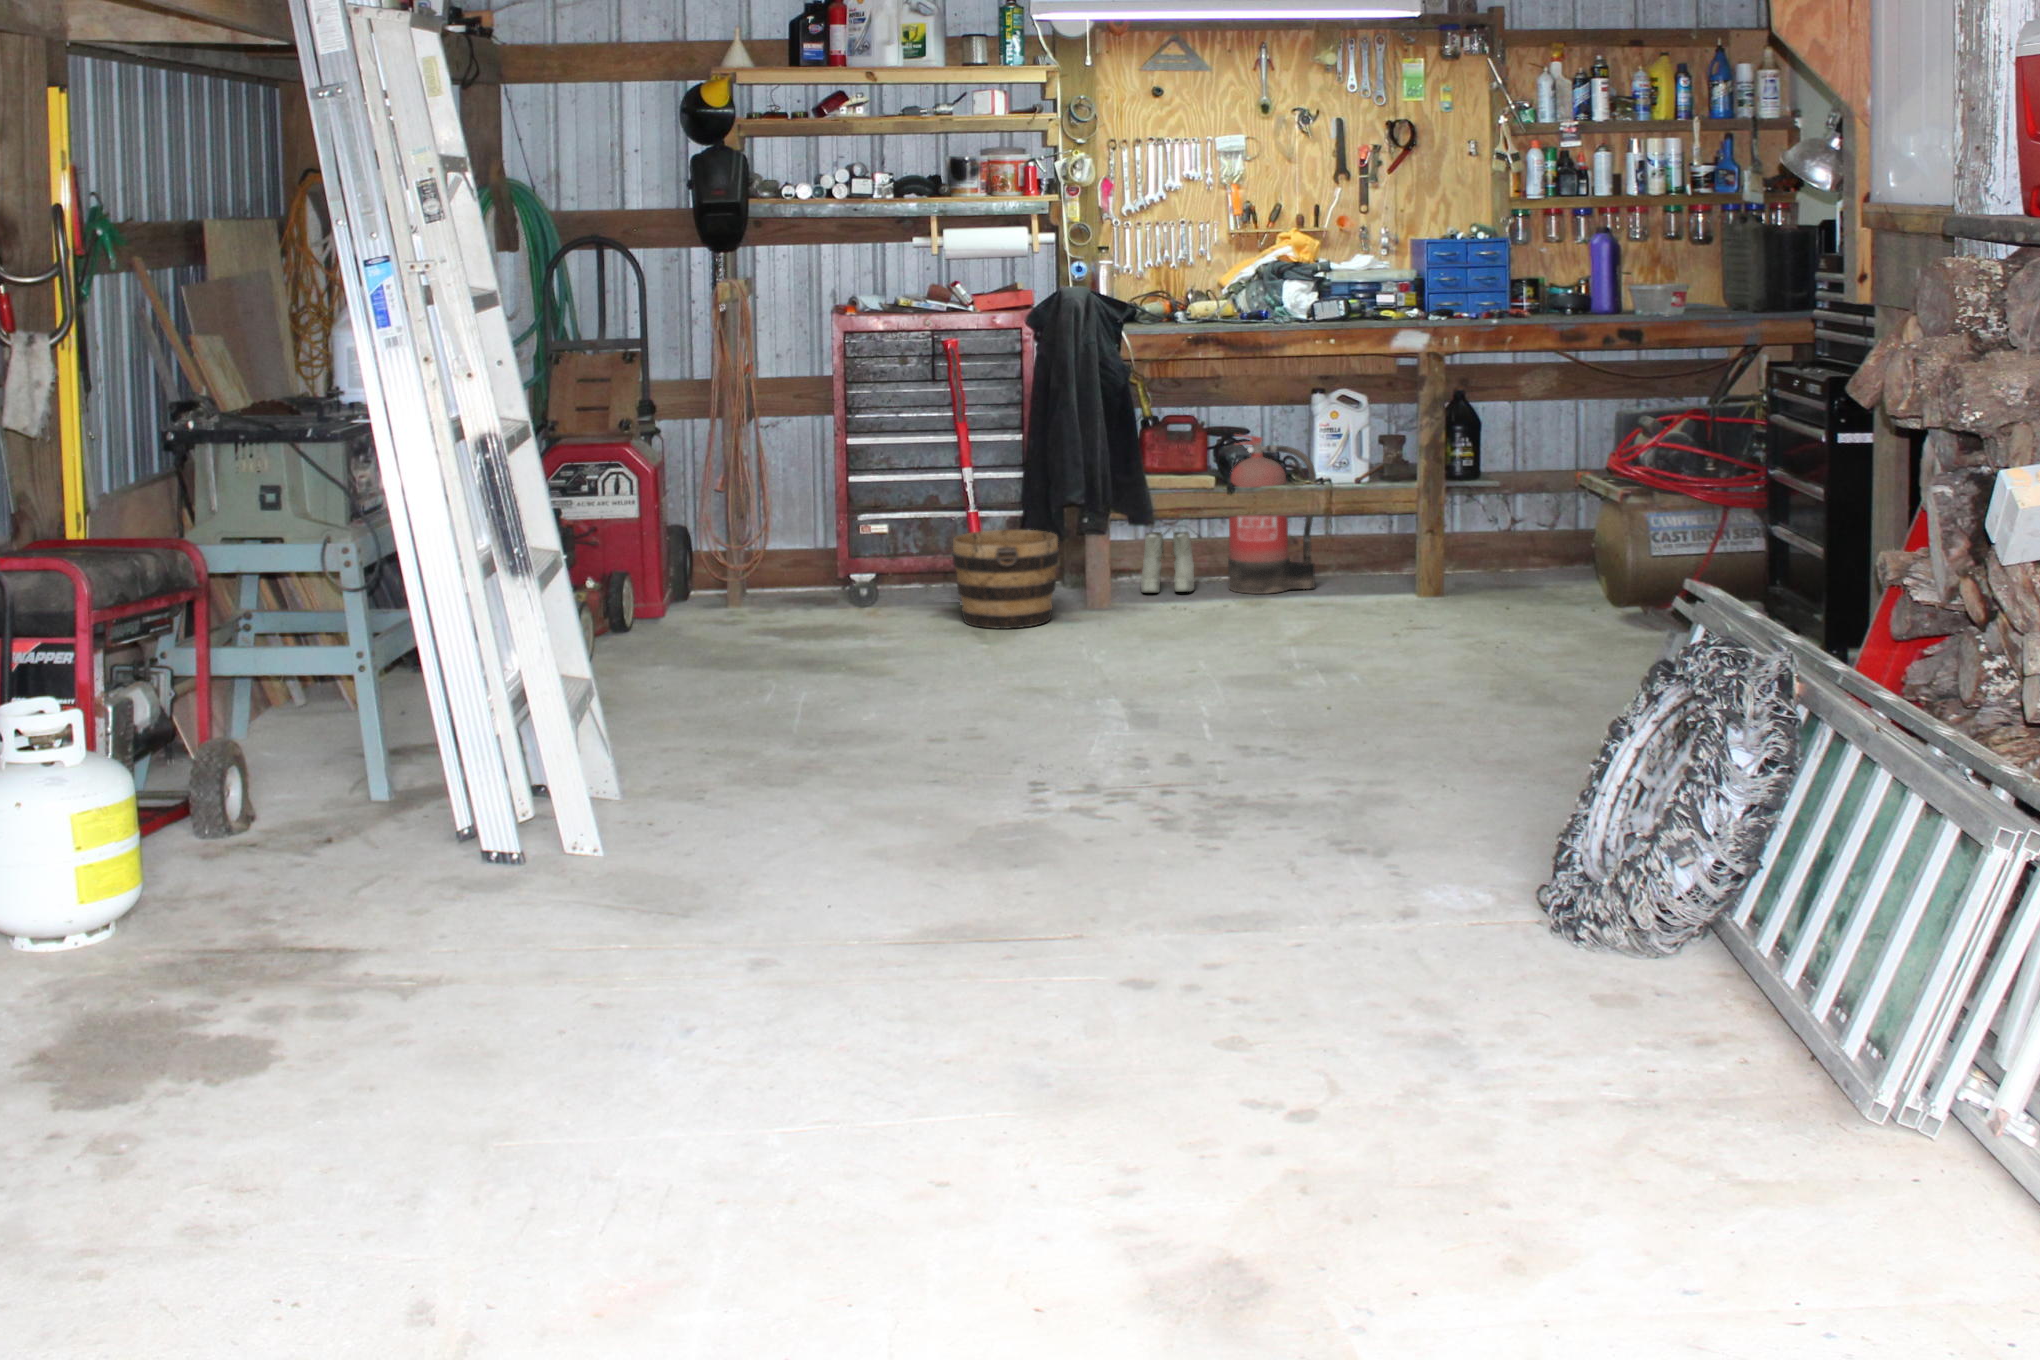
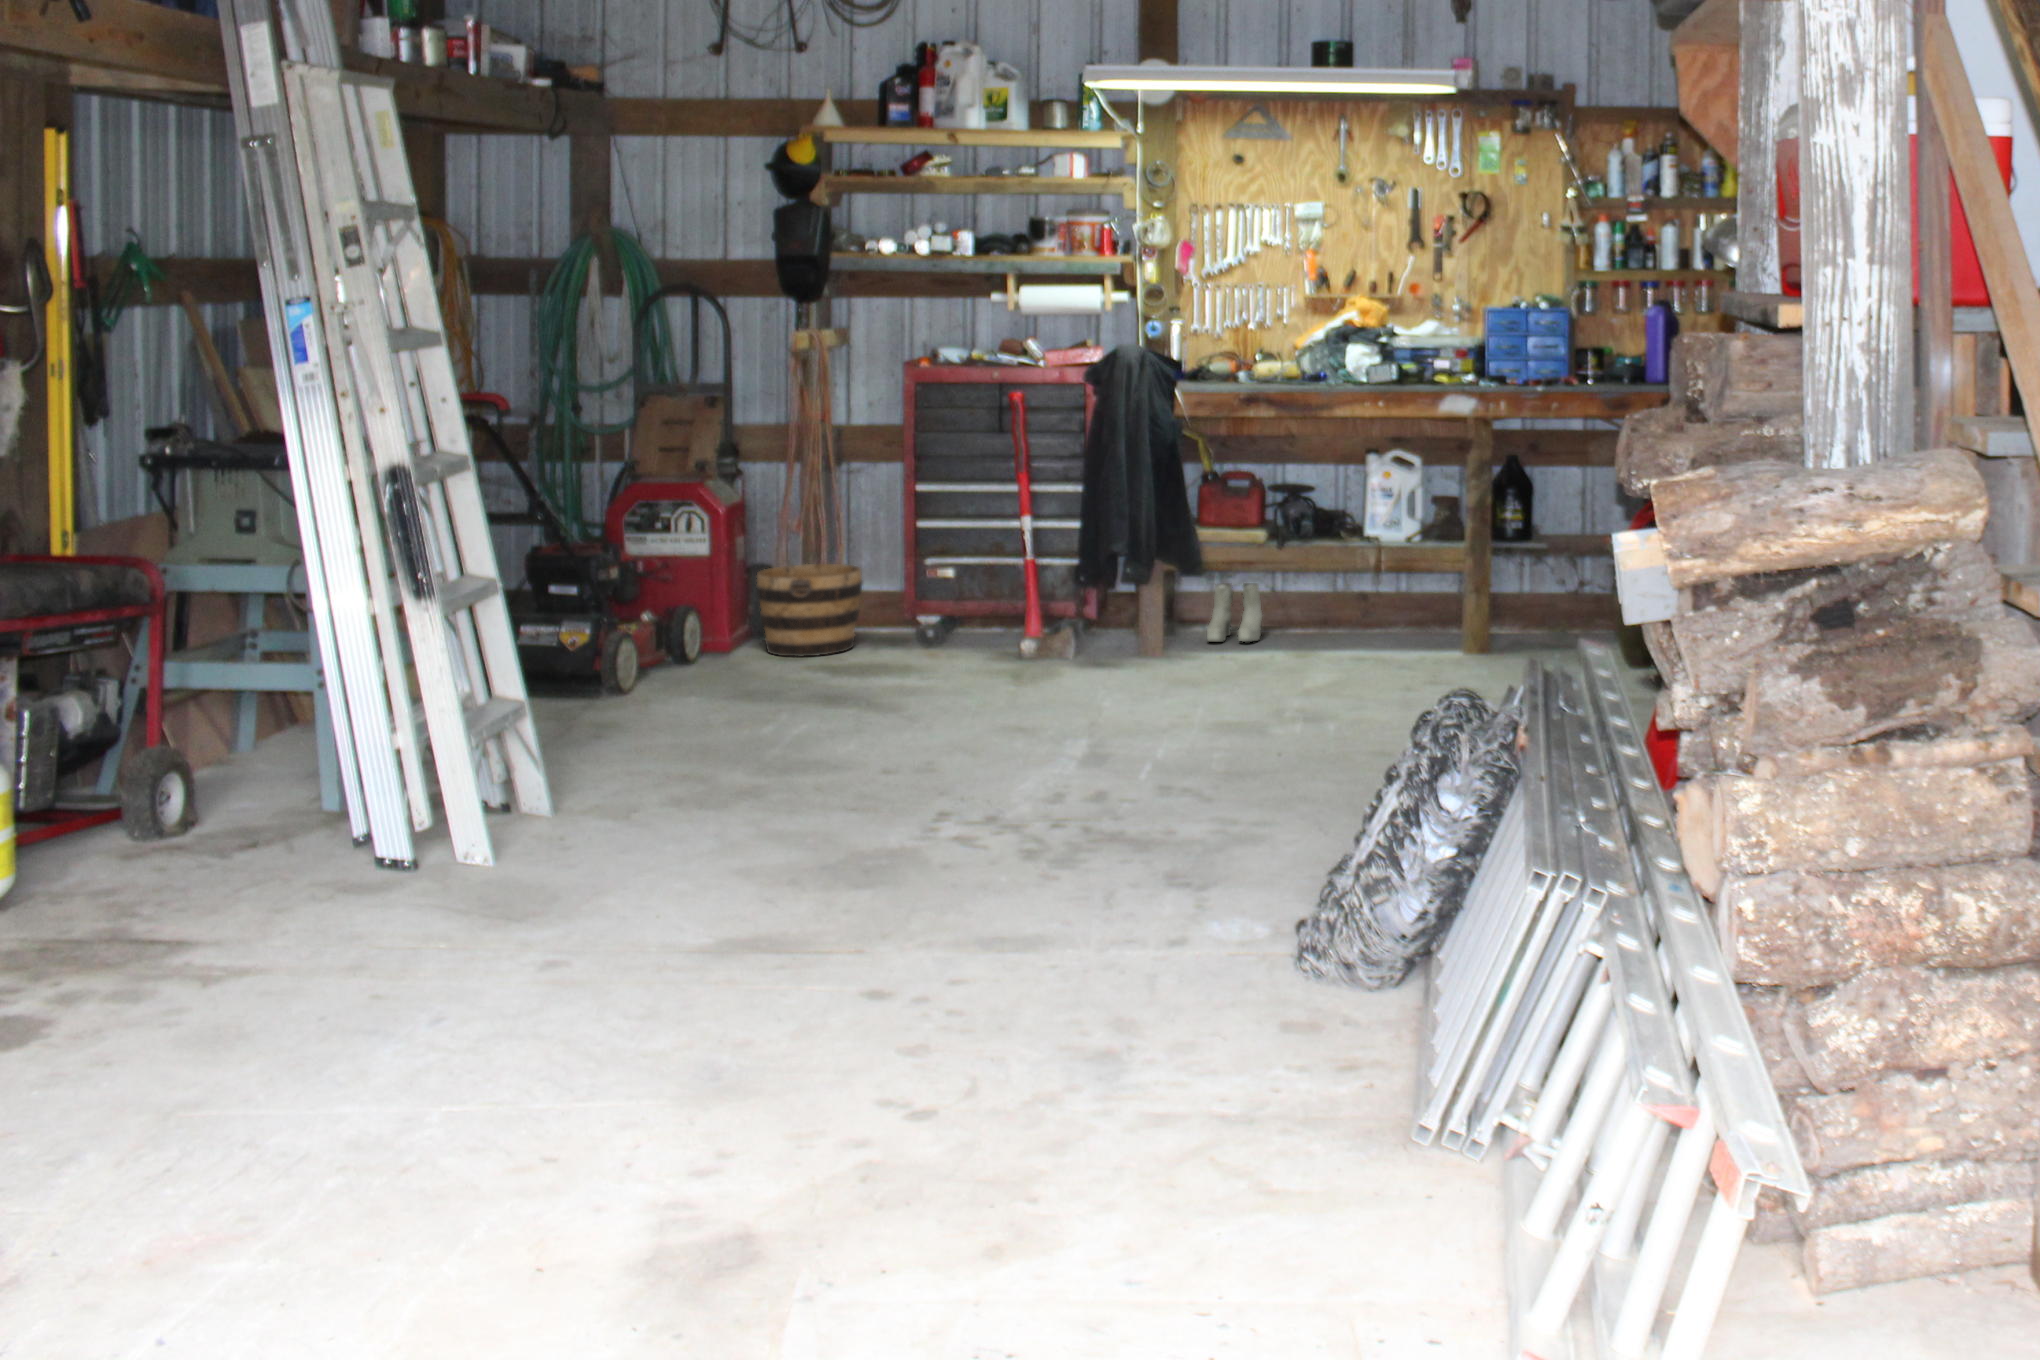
fire extinguisher: present [1228,434,1316,594] -> none [1294,489,1380,645]
bucket: present [952,530,1059,629] -> present [756,564,862,656]

